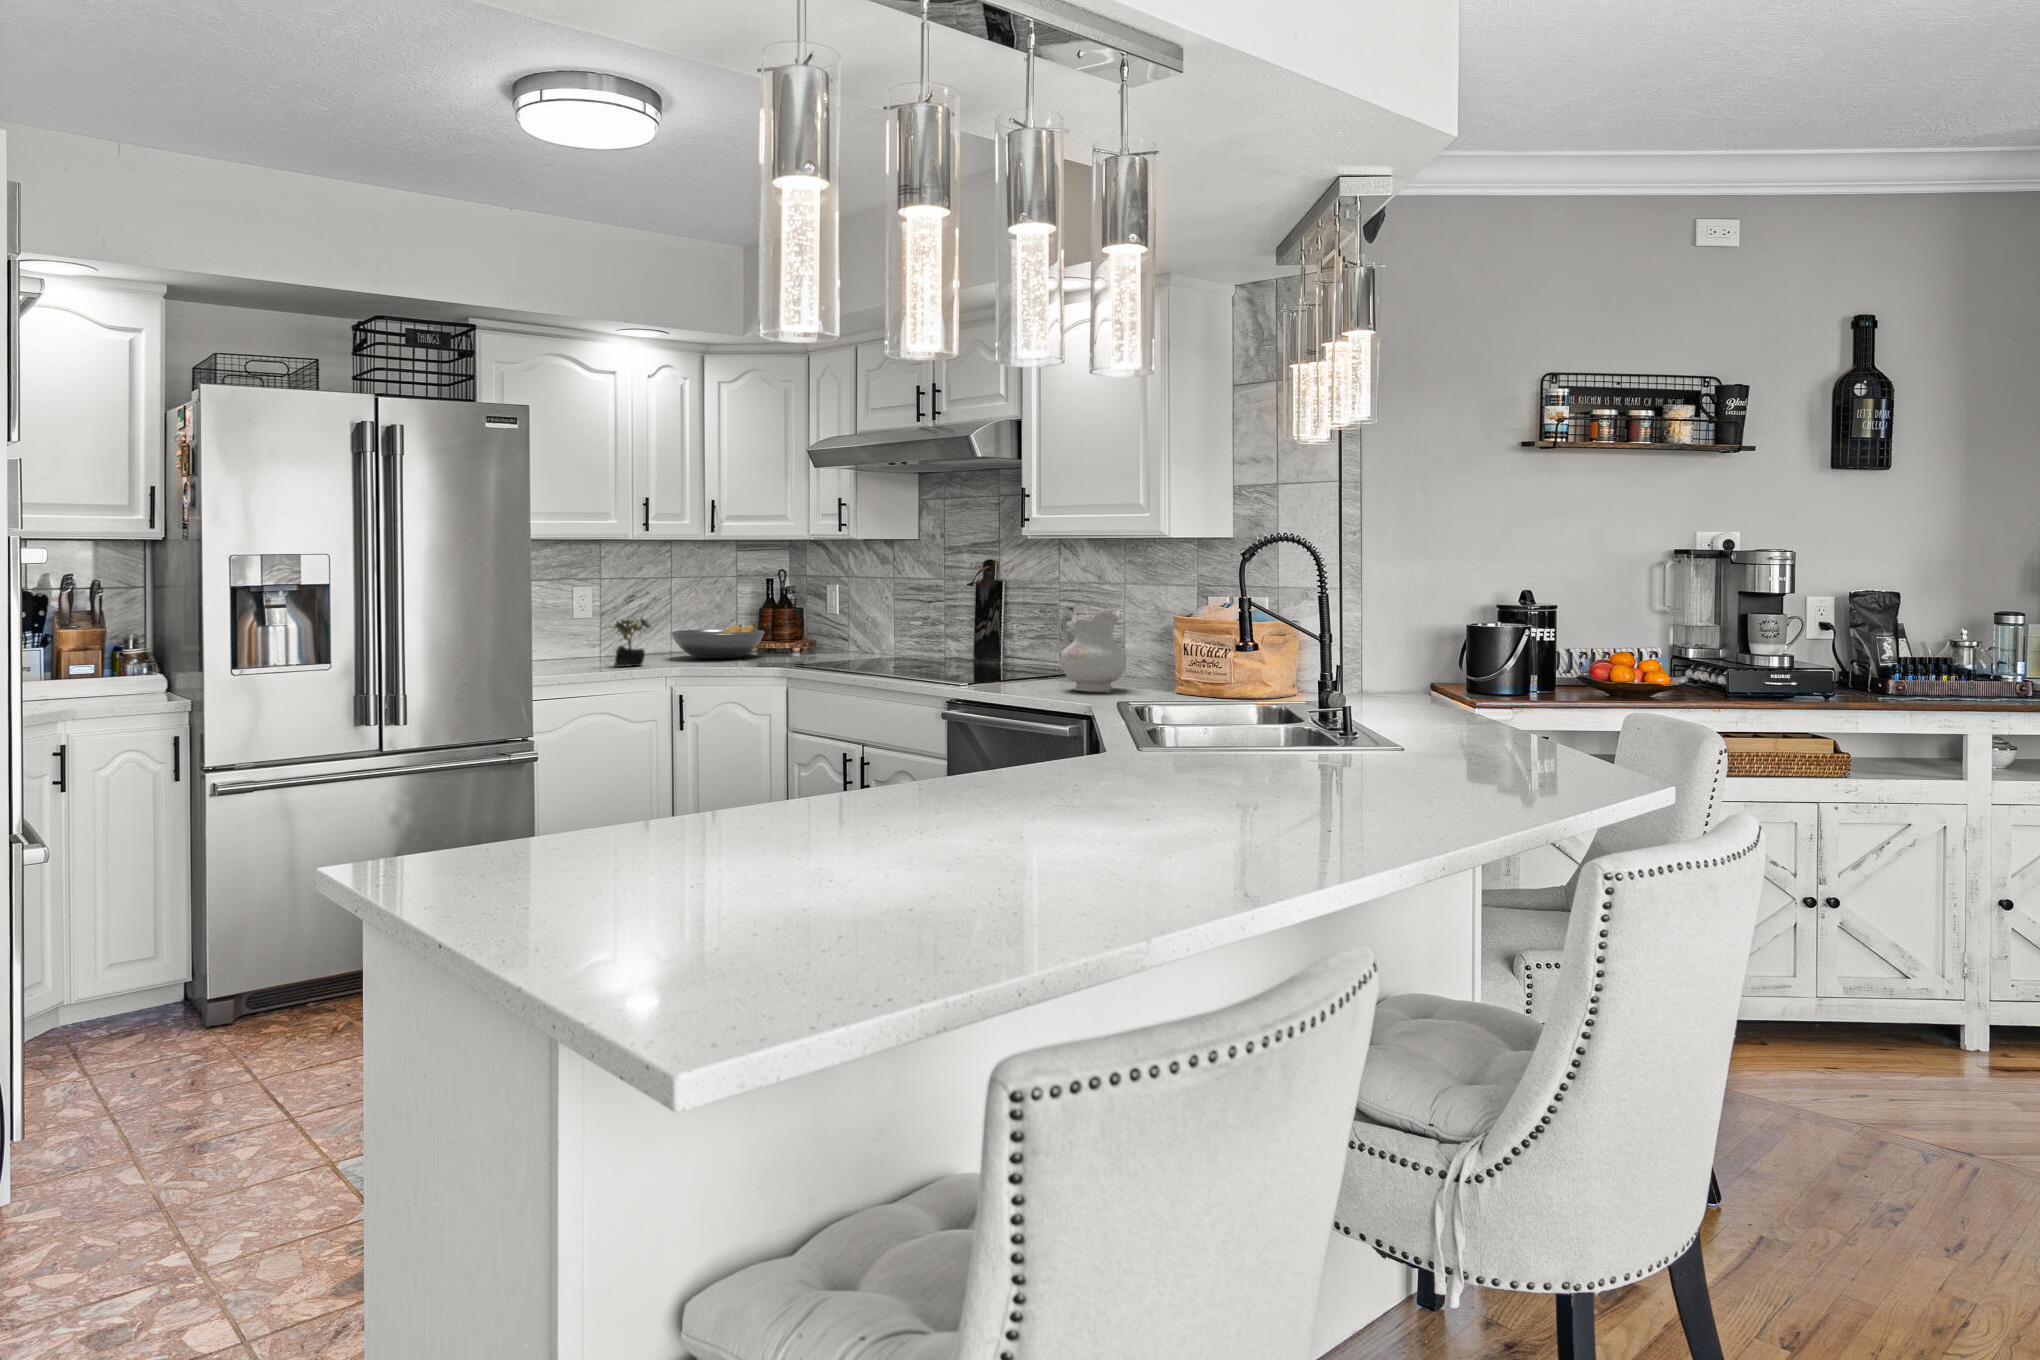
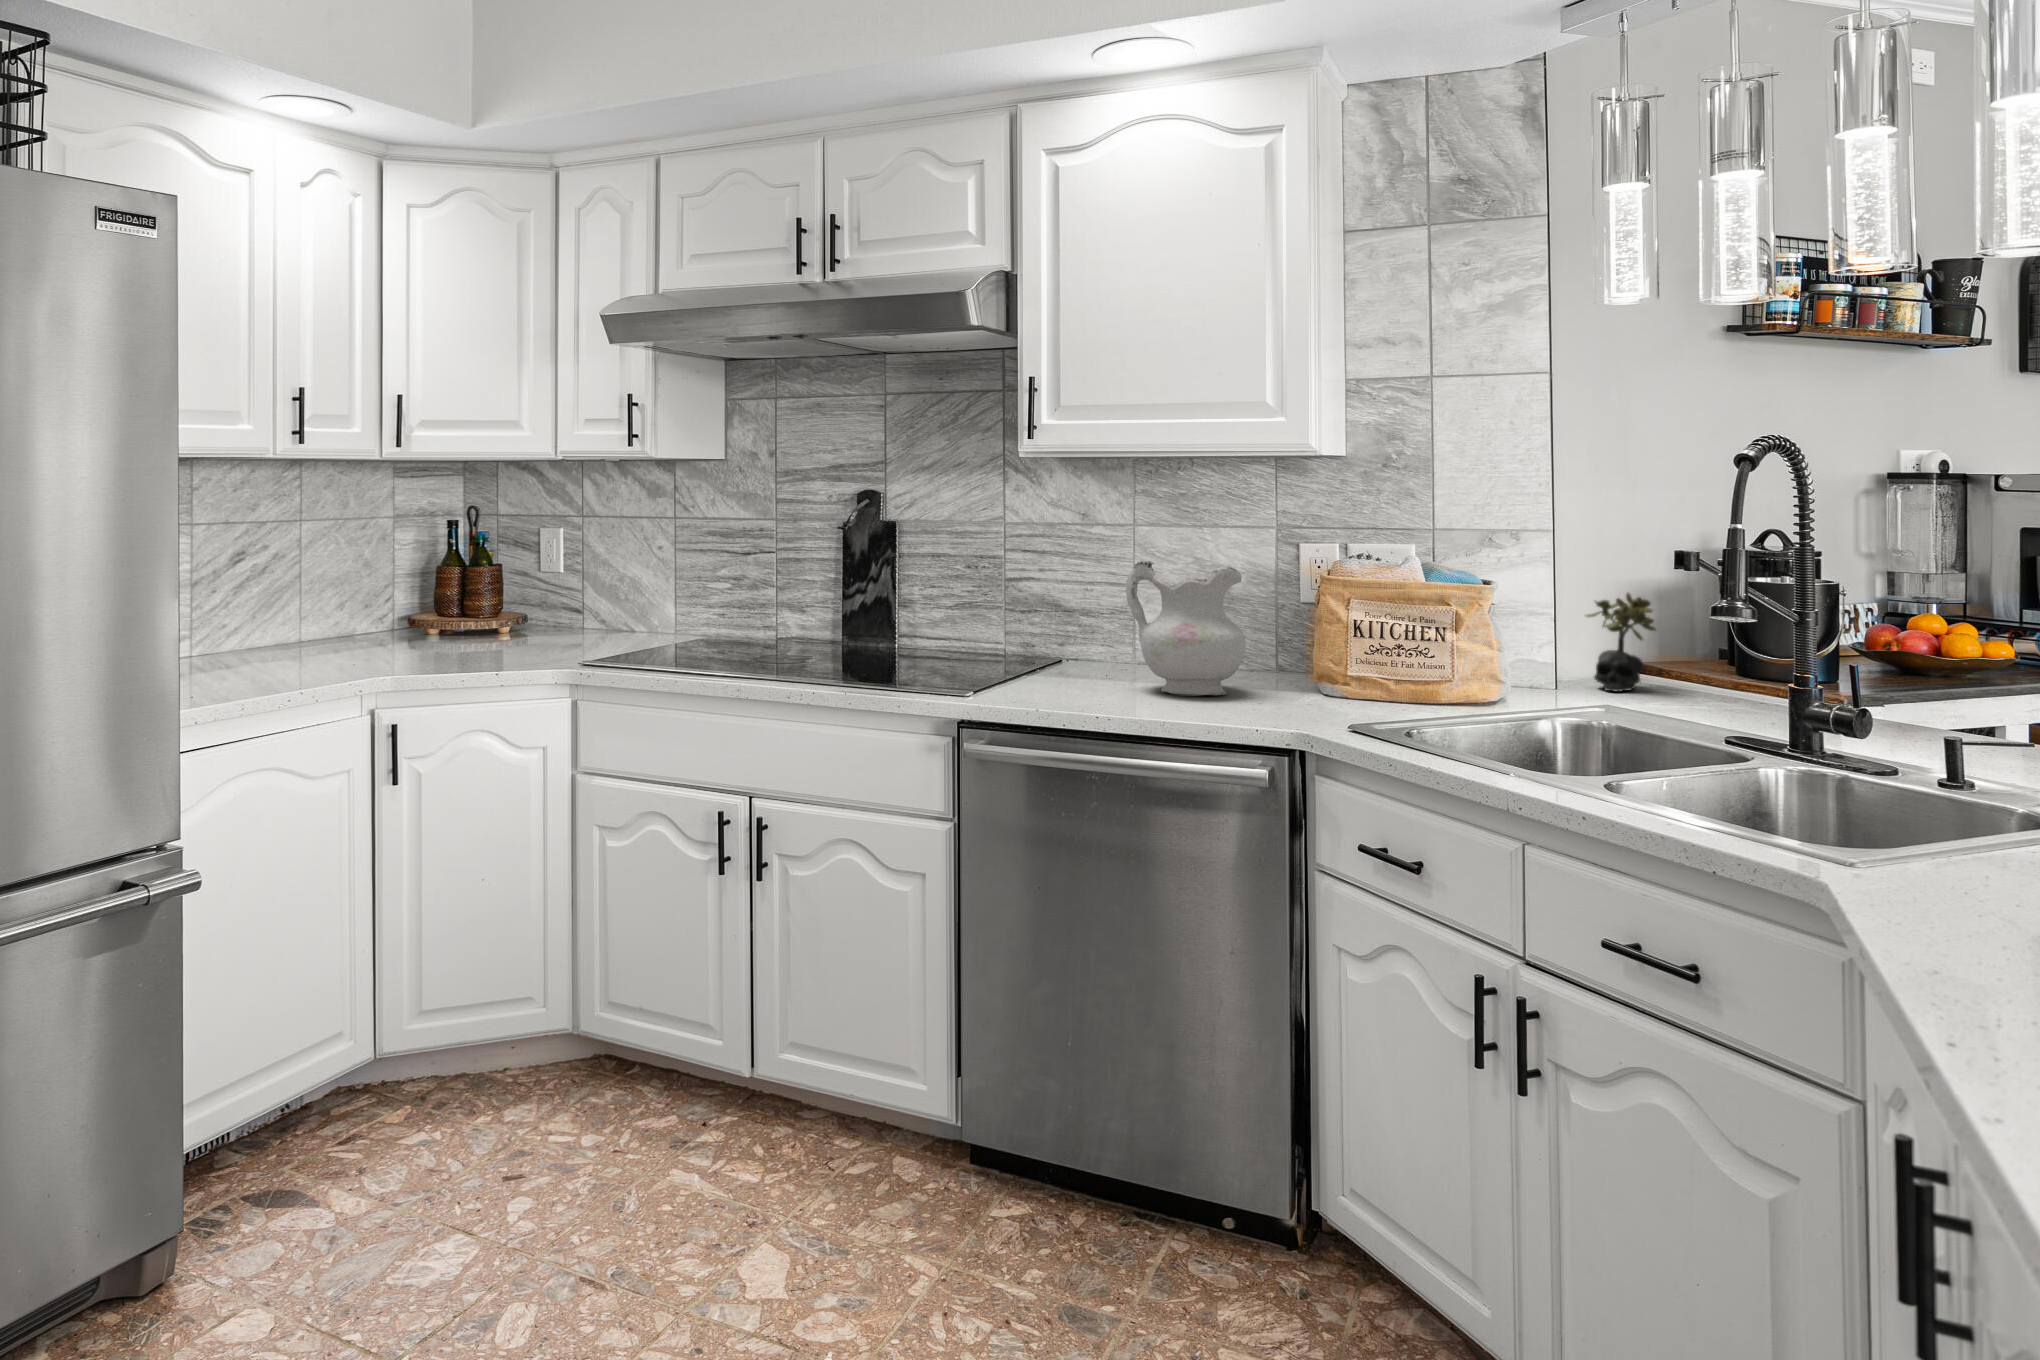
succulent plant: present [611,618,650,667] -> present [1587,592,1656,691]
fruit bowl: present [671,624,765,658] -> none [325,593,480,651]

